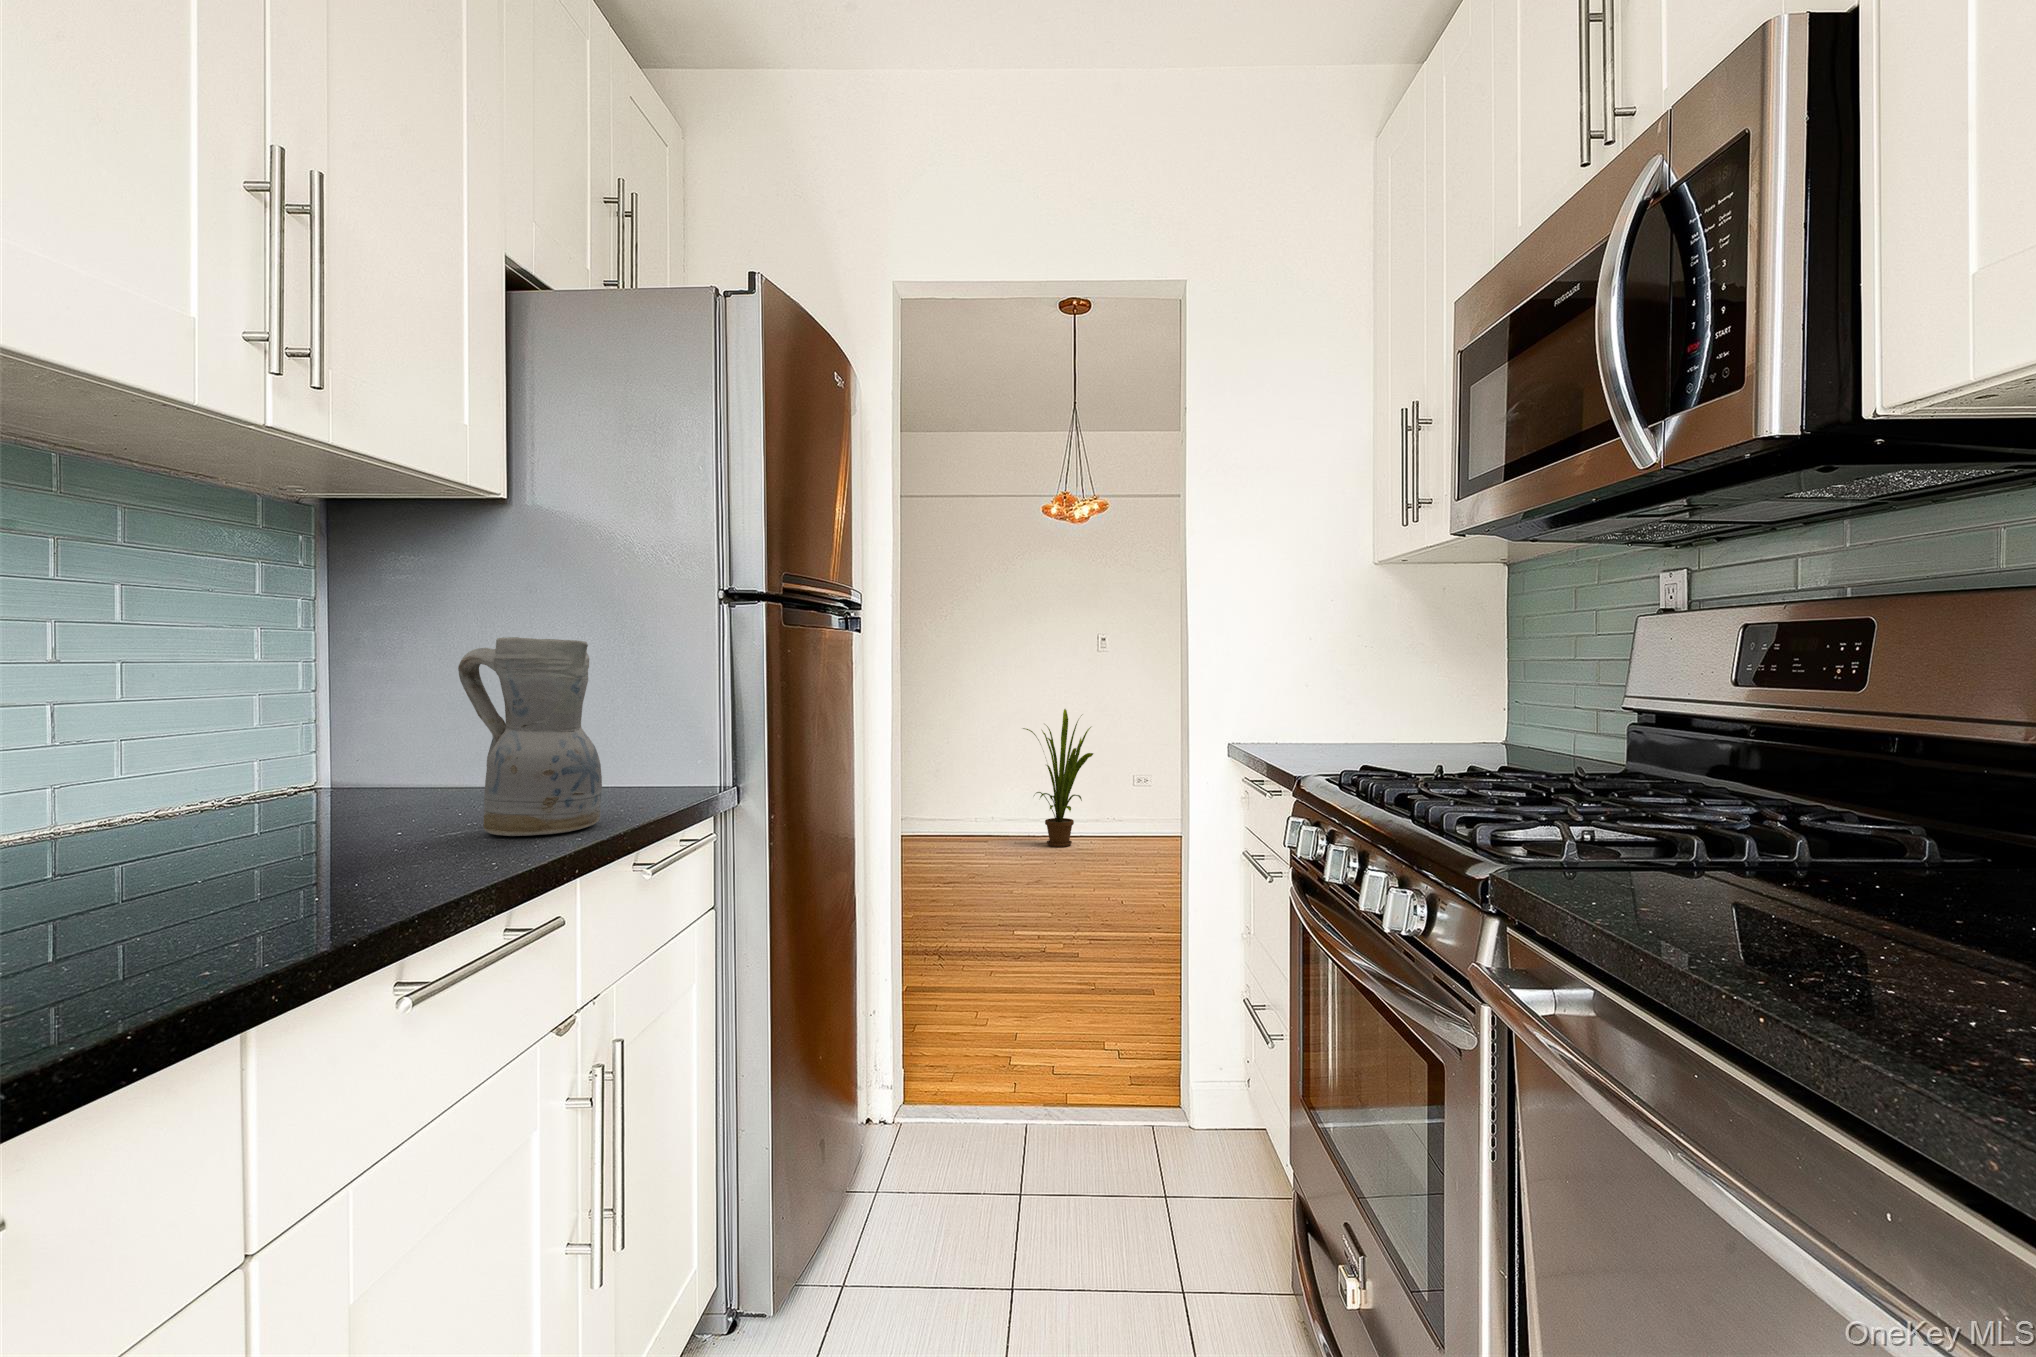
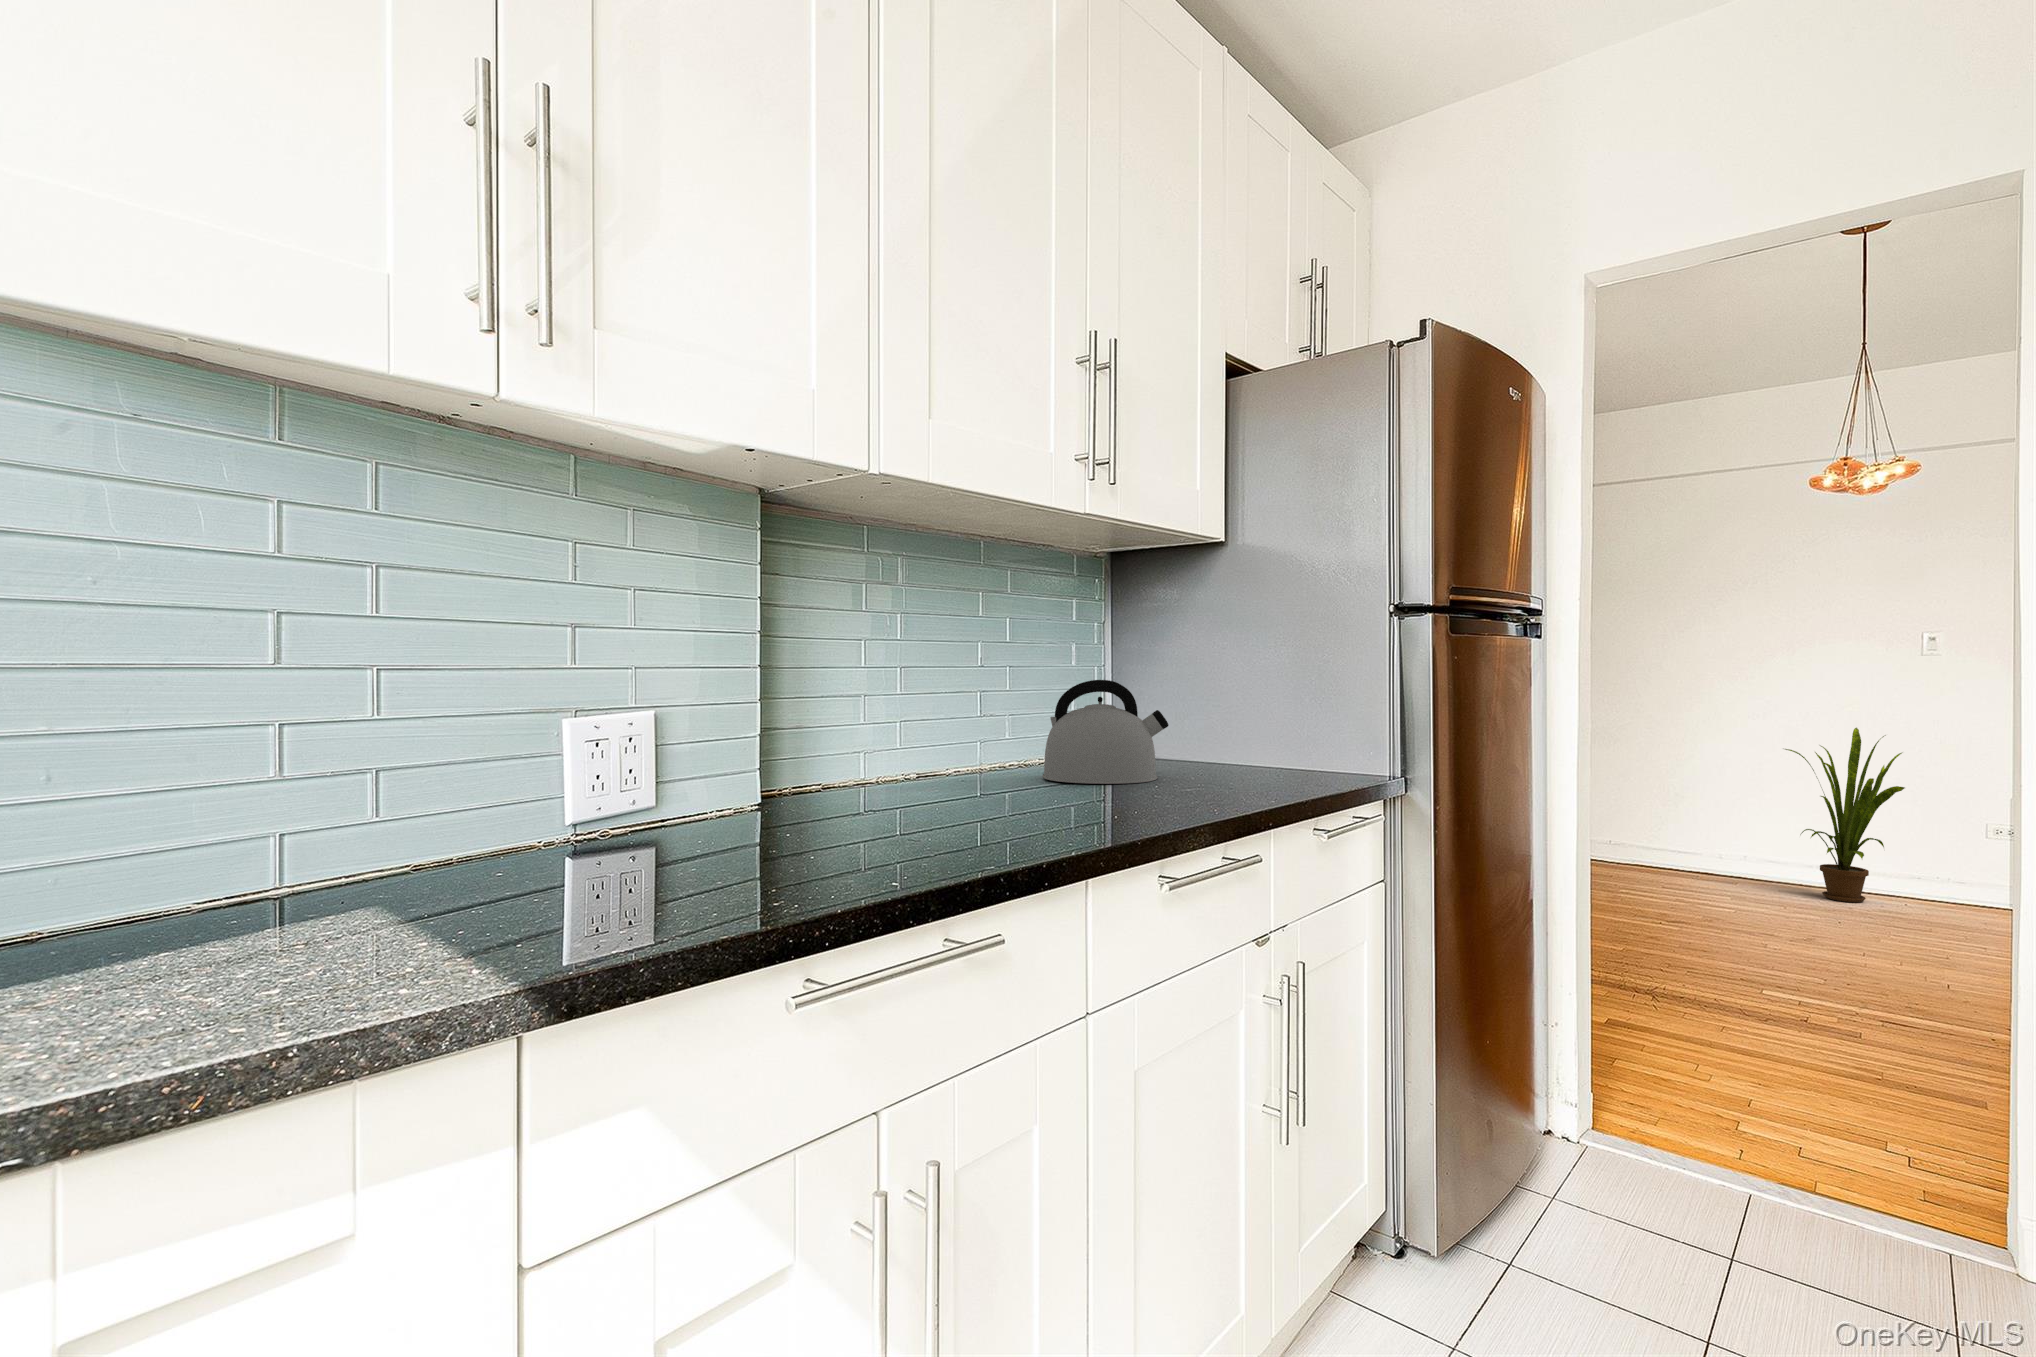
ceramic pitcher: present [458,637,602,836] -> none [1194,647,1292,795]
kettle: none [187,684,421,845] -> present [1042,680,1169,784]

